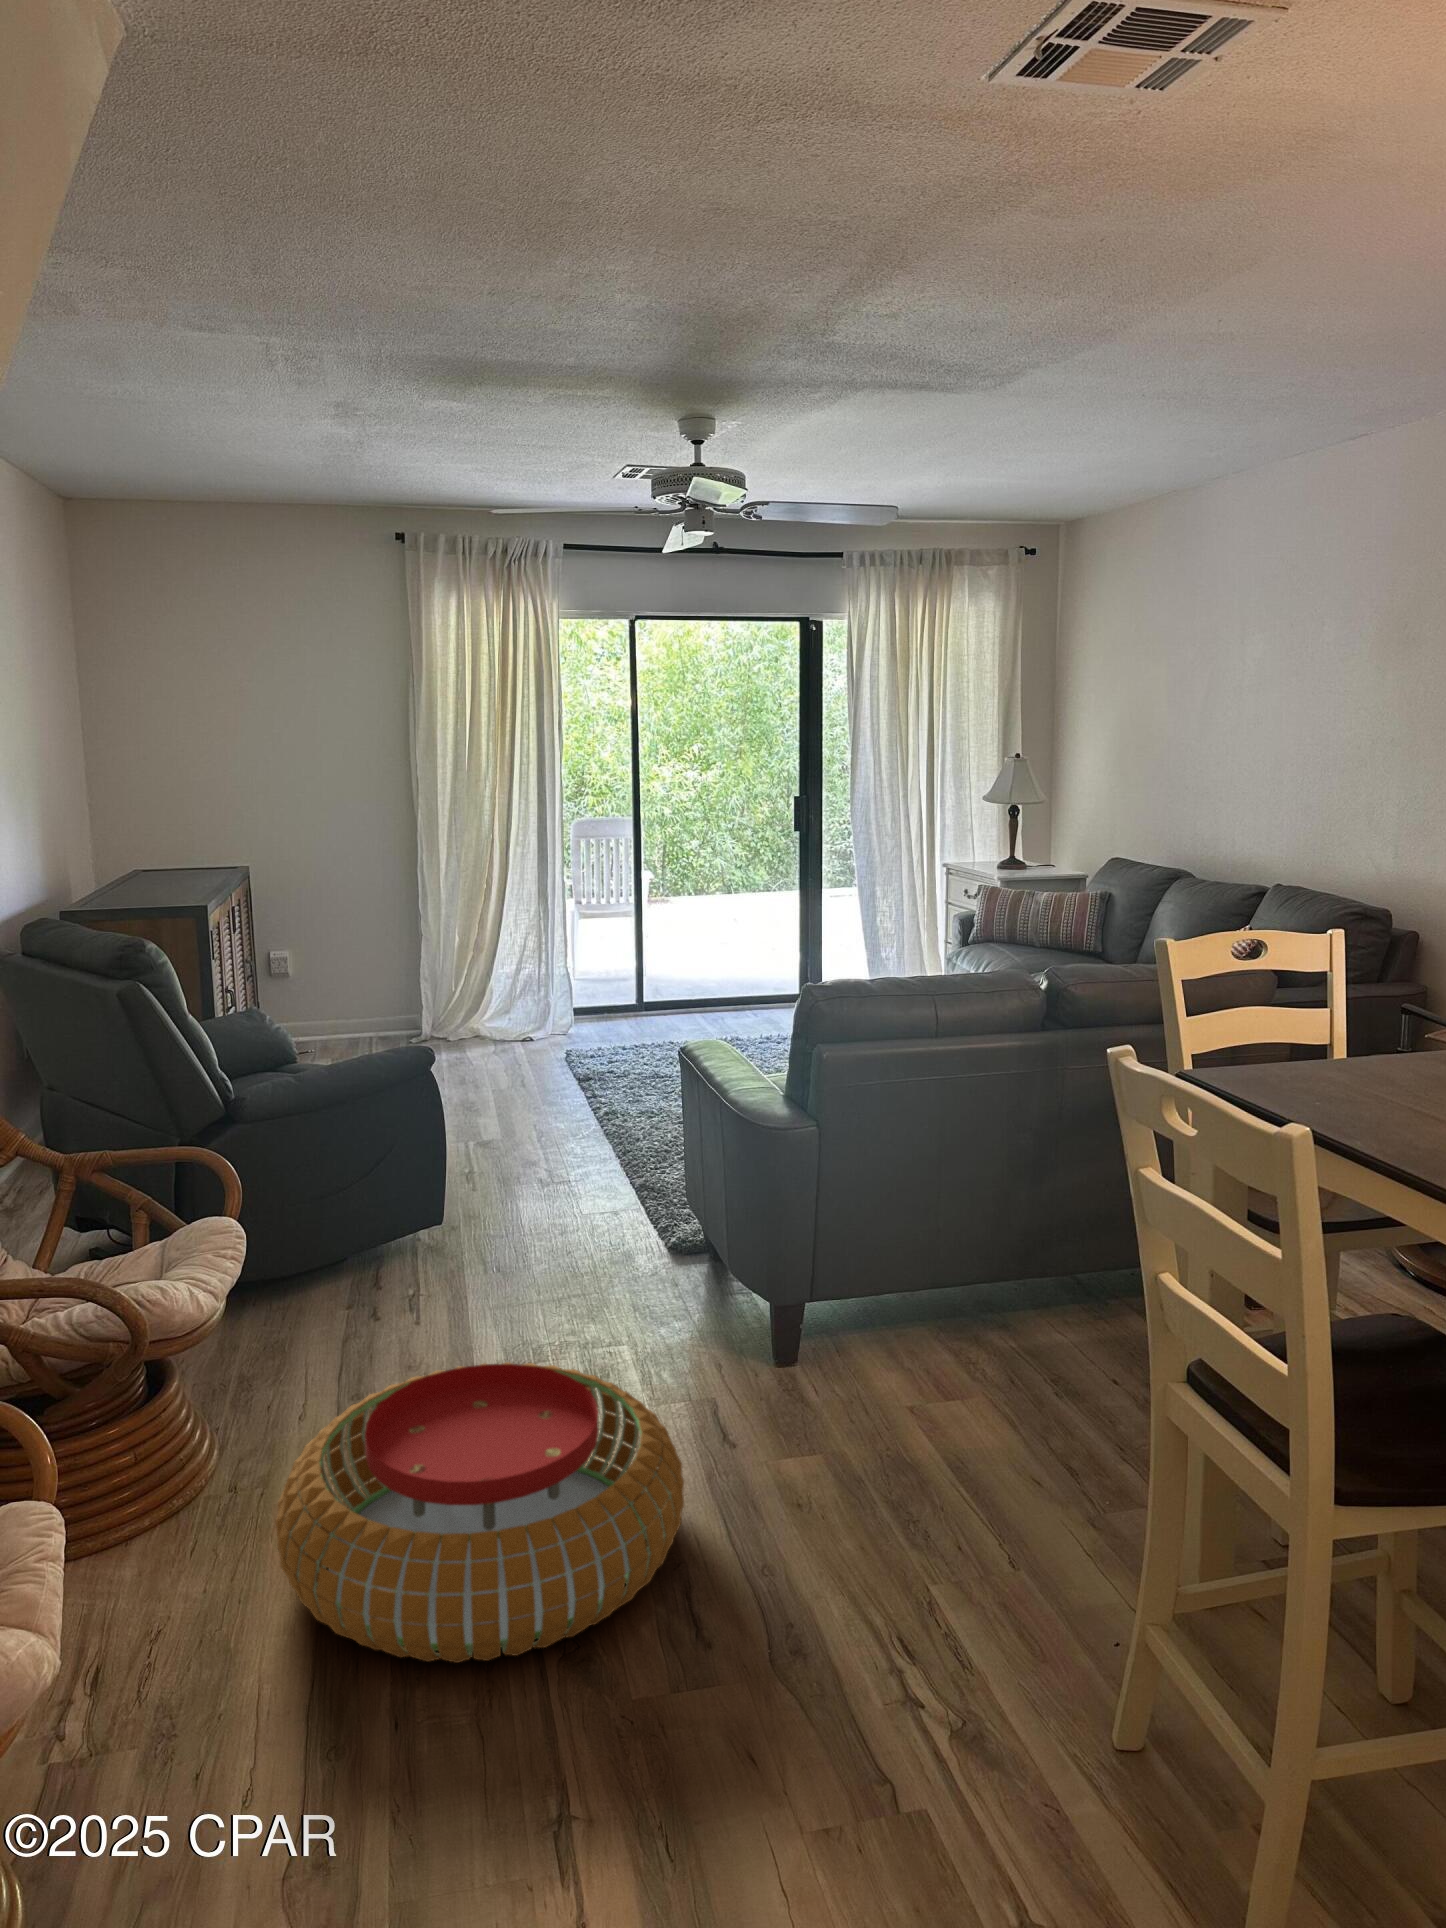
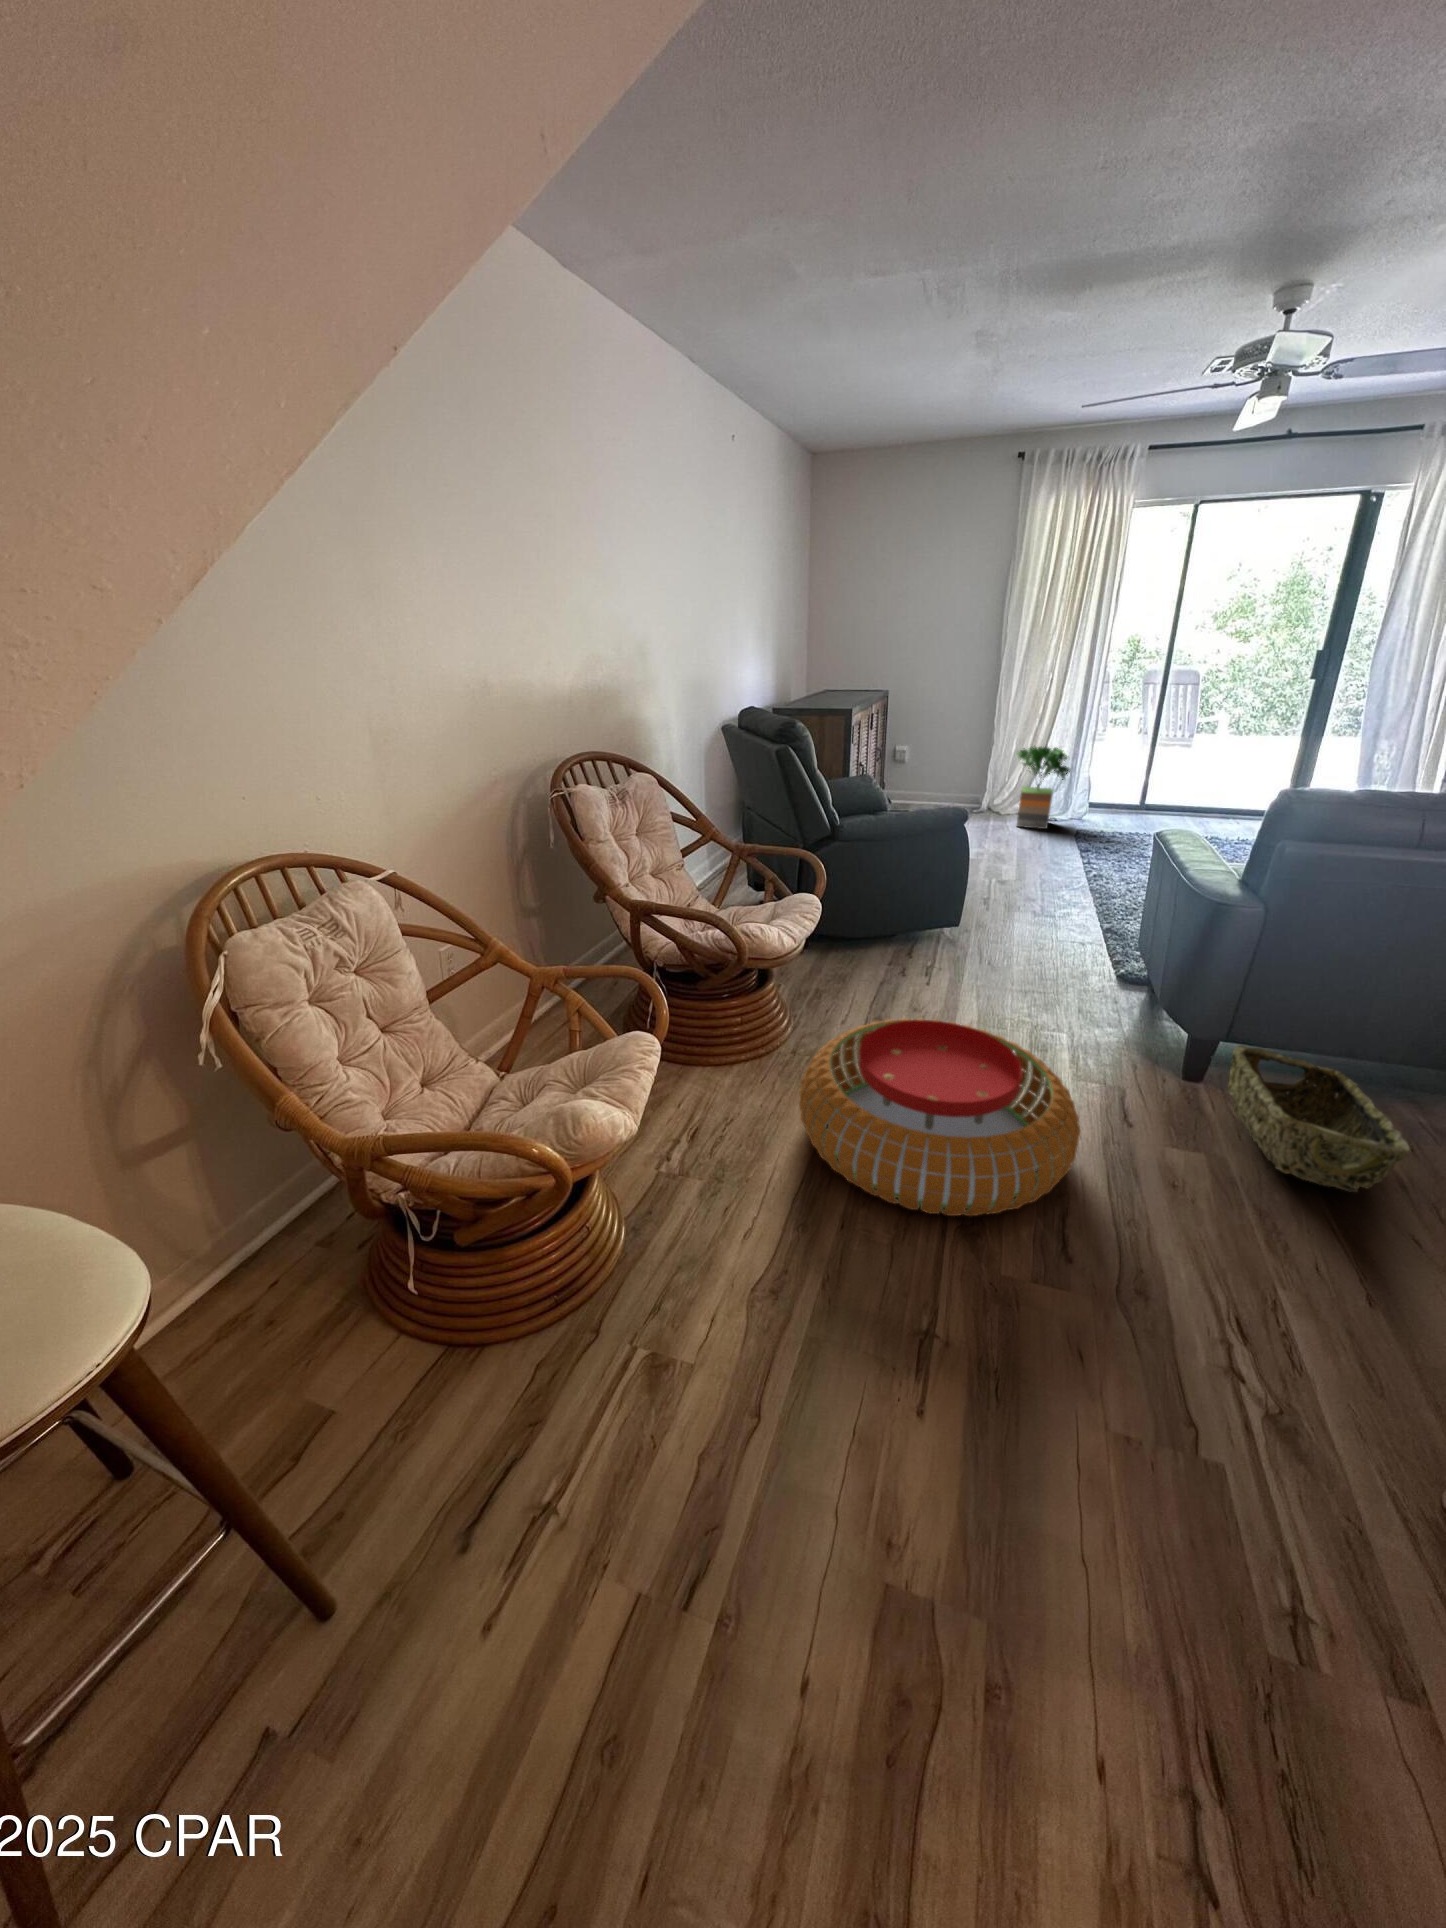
potted tree: none [462,933,545,1055] -> present [1017,746,1071,829]
woven basket: none [821,1298,1008,1445] -> present [1228,1045,1410,1192]

